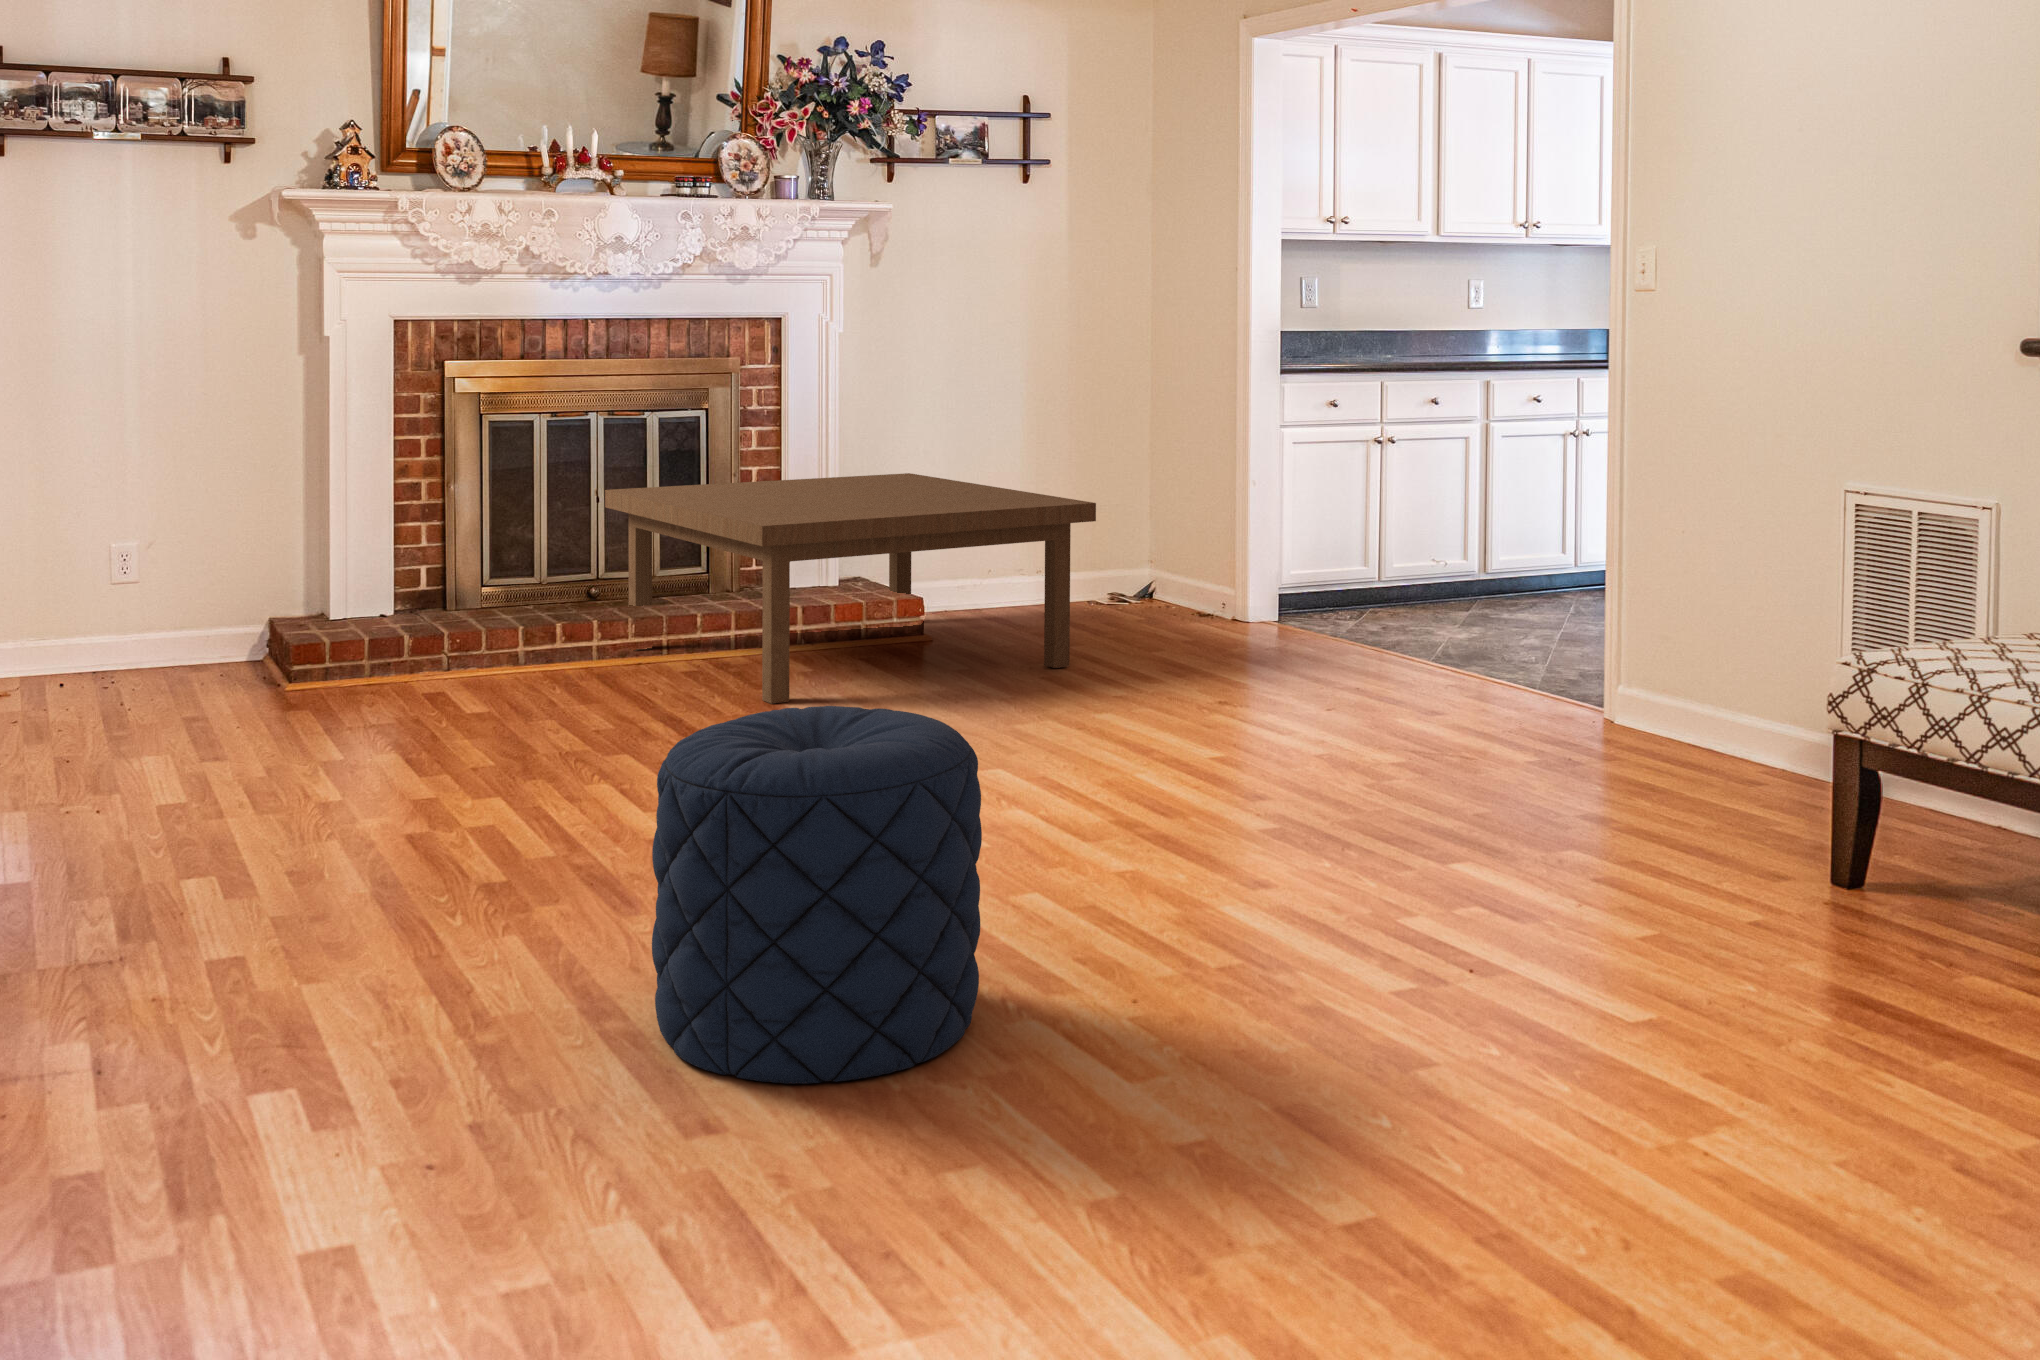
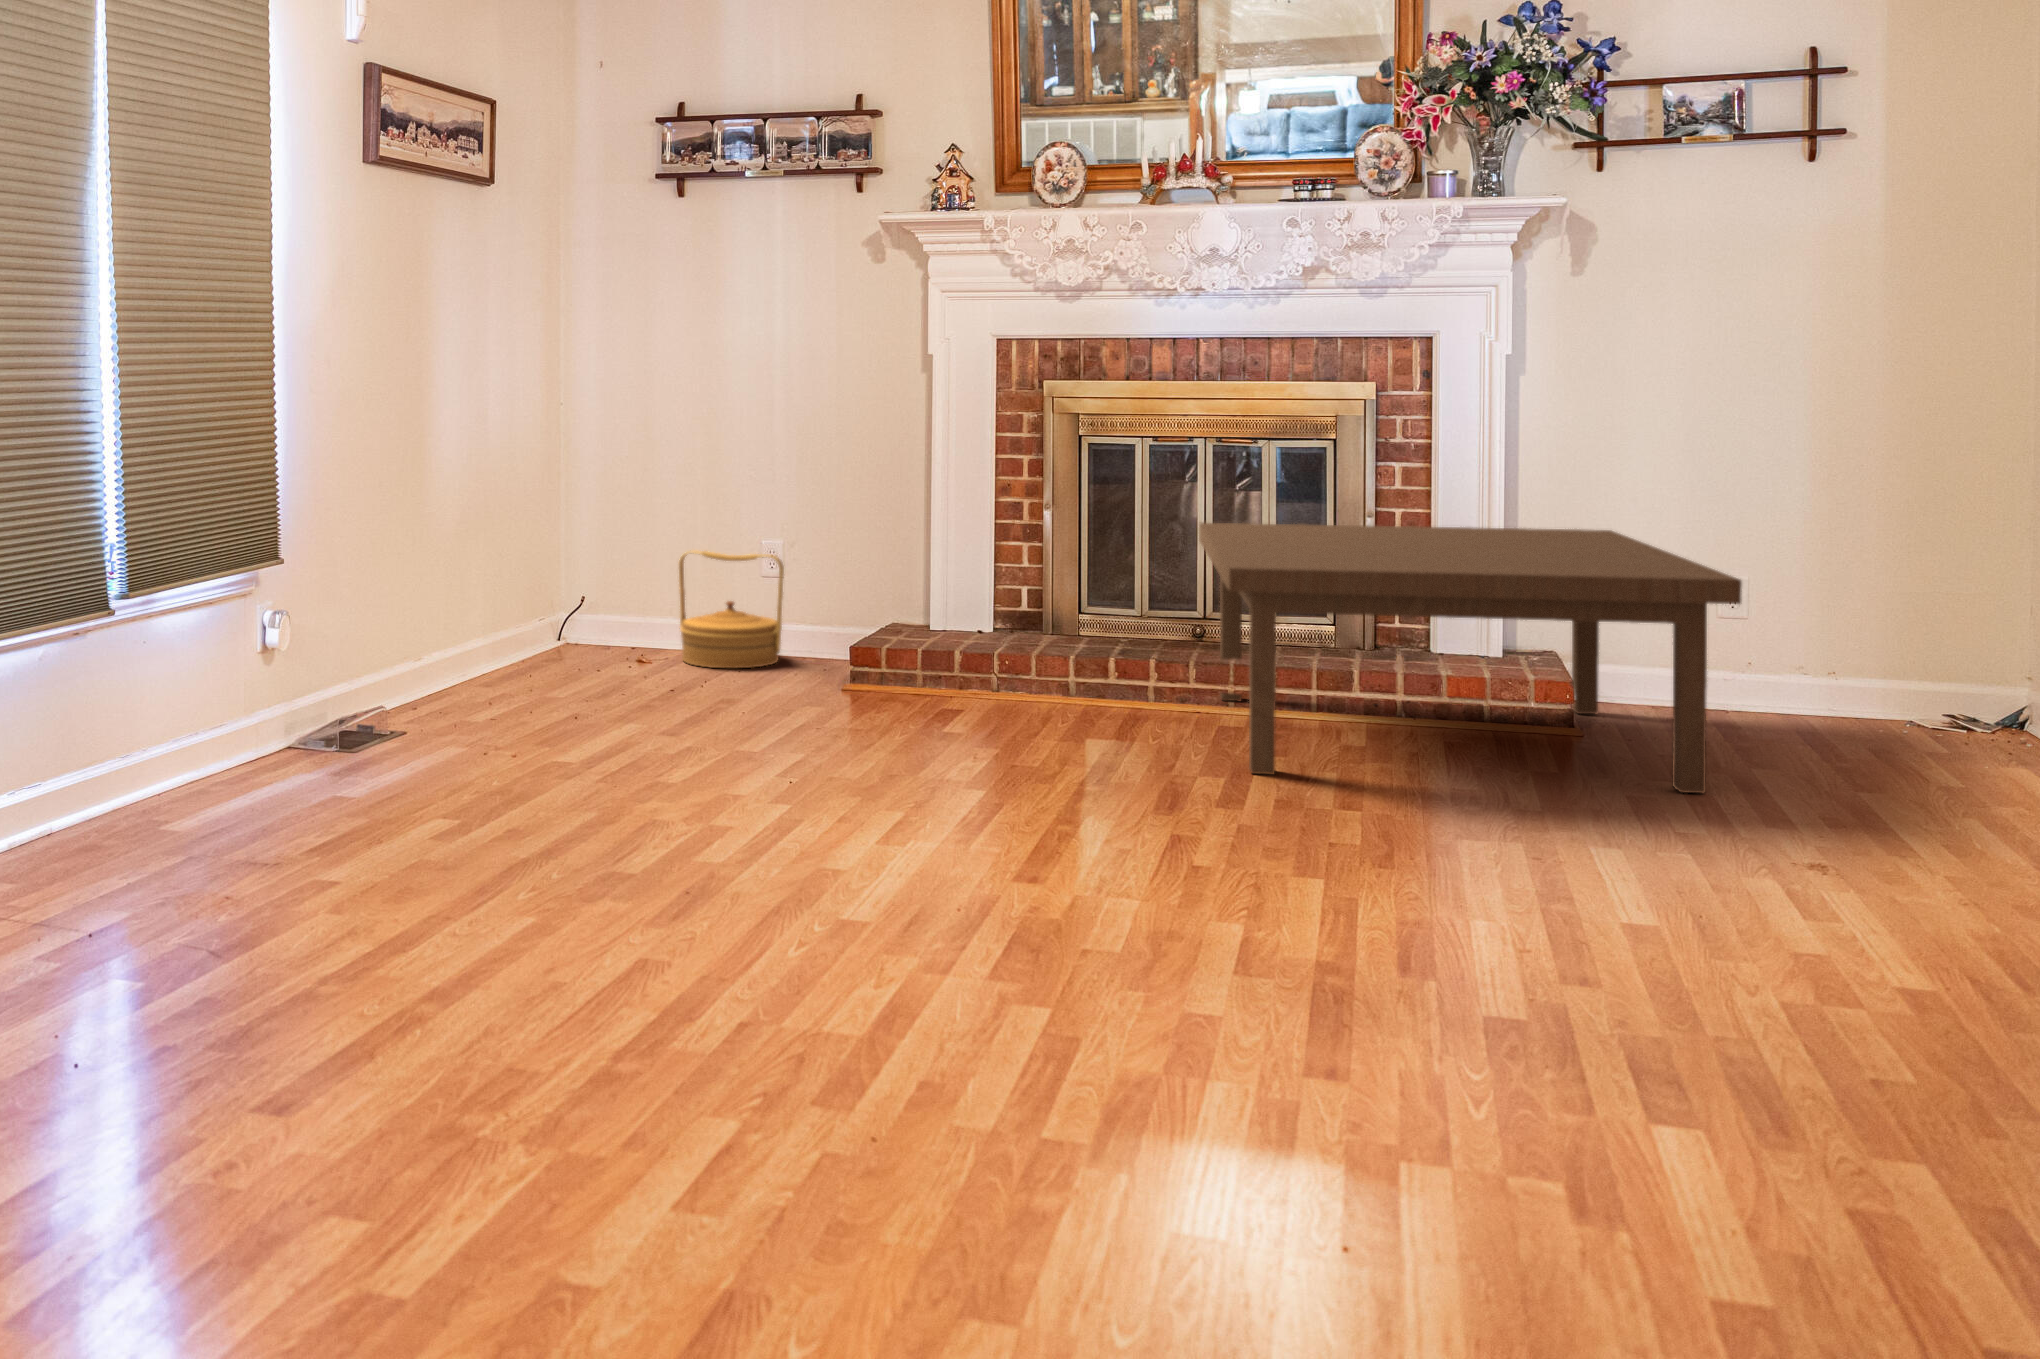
basket: none [23,558,161,691] -> present [679,550,784,668]
pouf: present [652,706,982,1084] -> none [479,734,831,1142]

